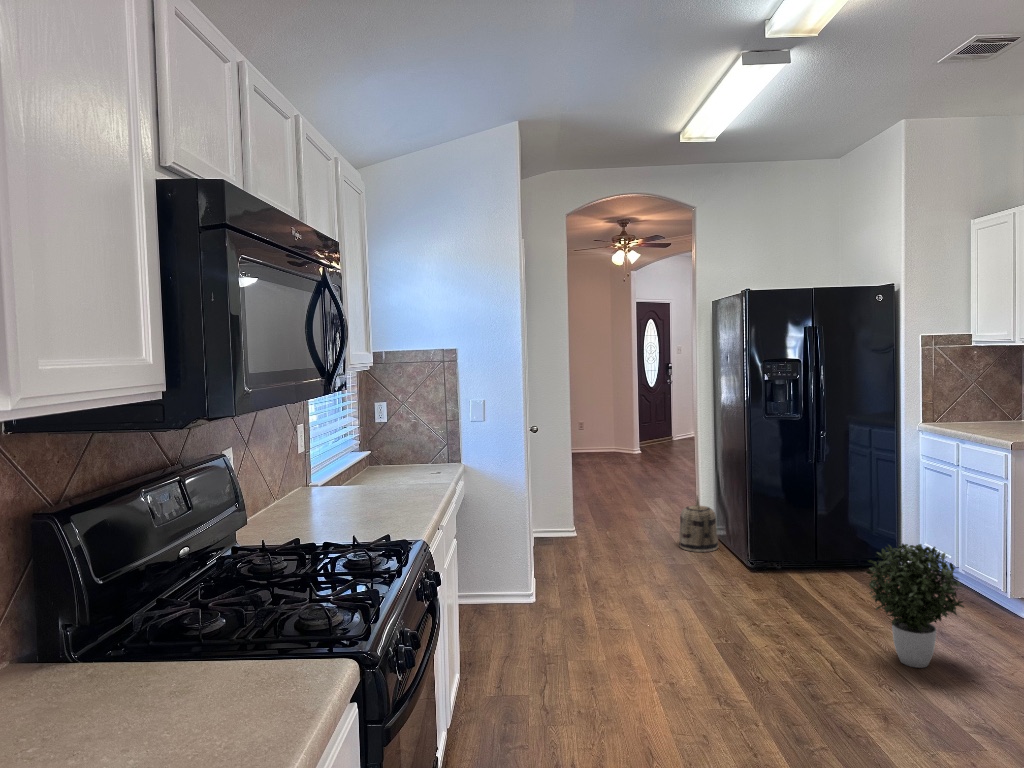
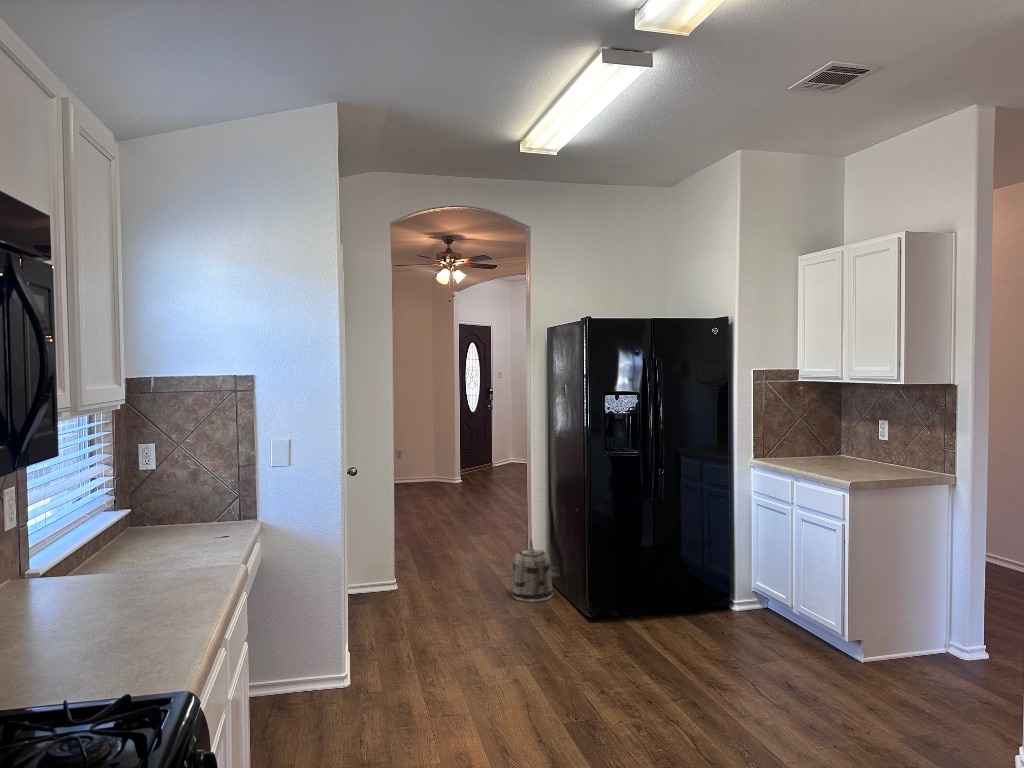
potted plant: present [866,544,964,668] -> none [723,597,823,735]

